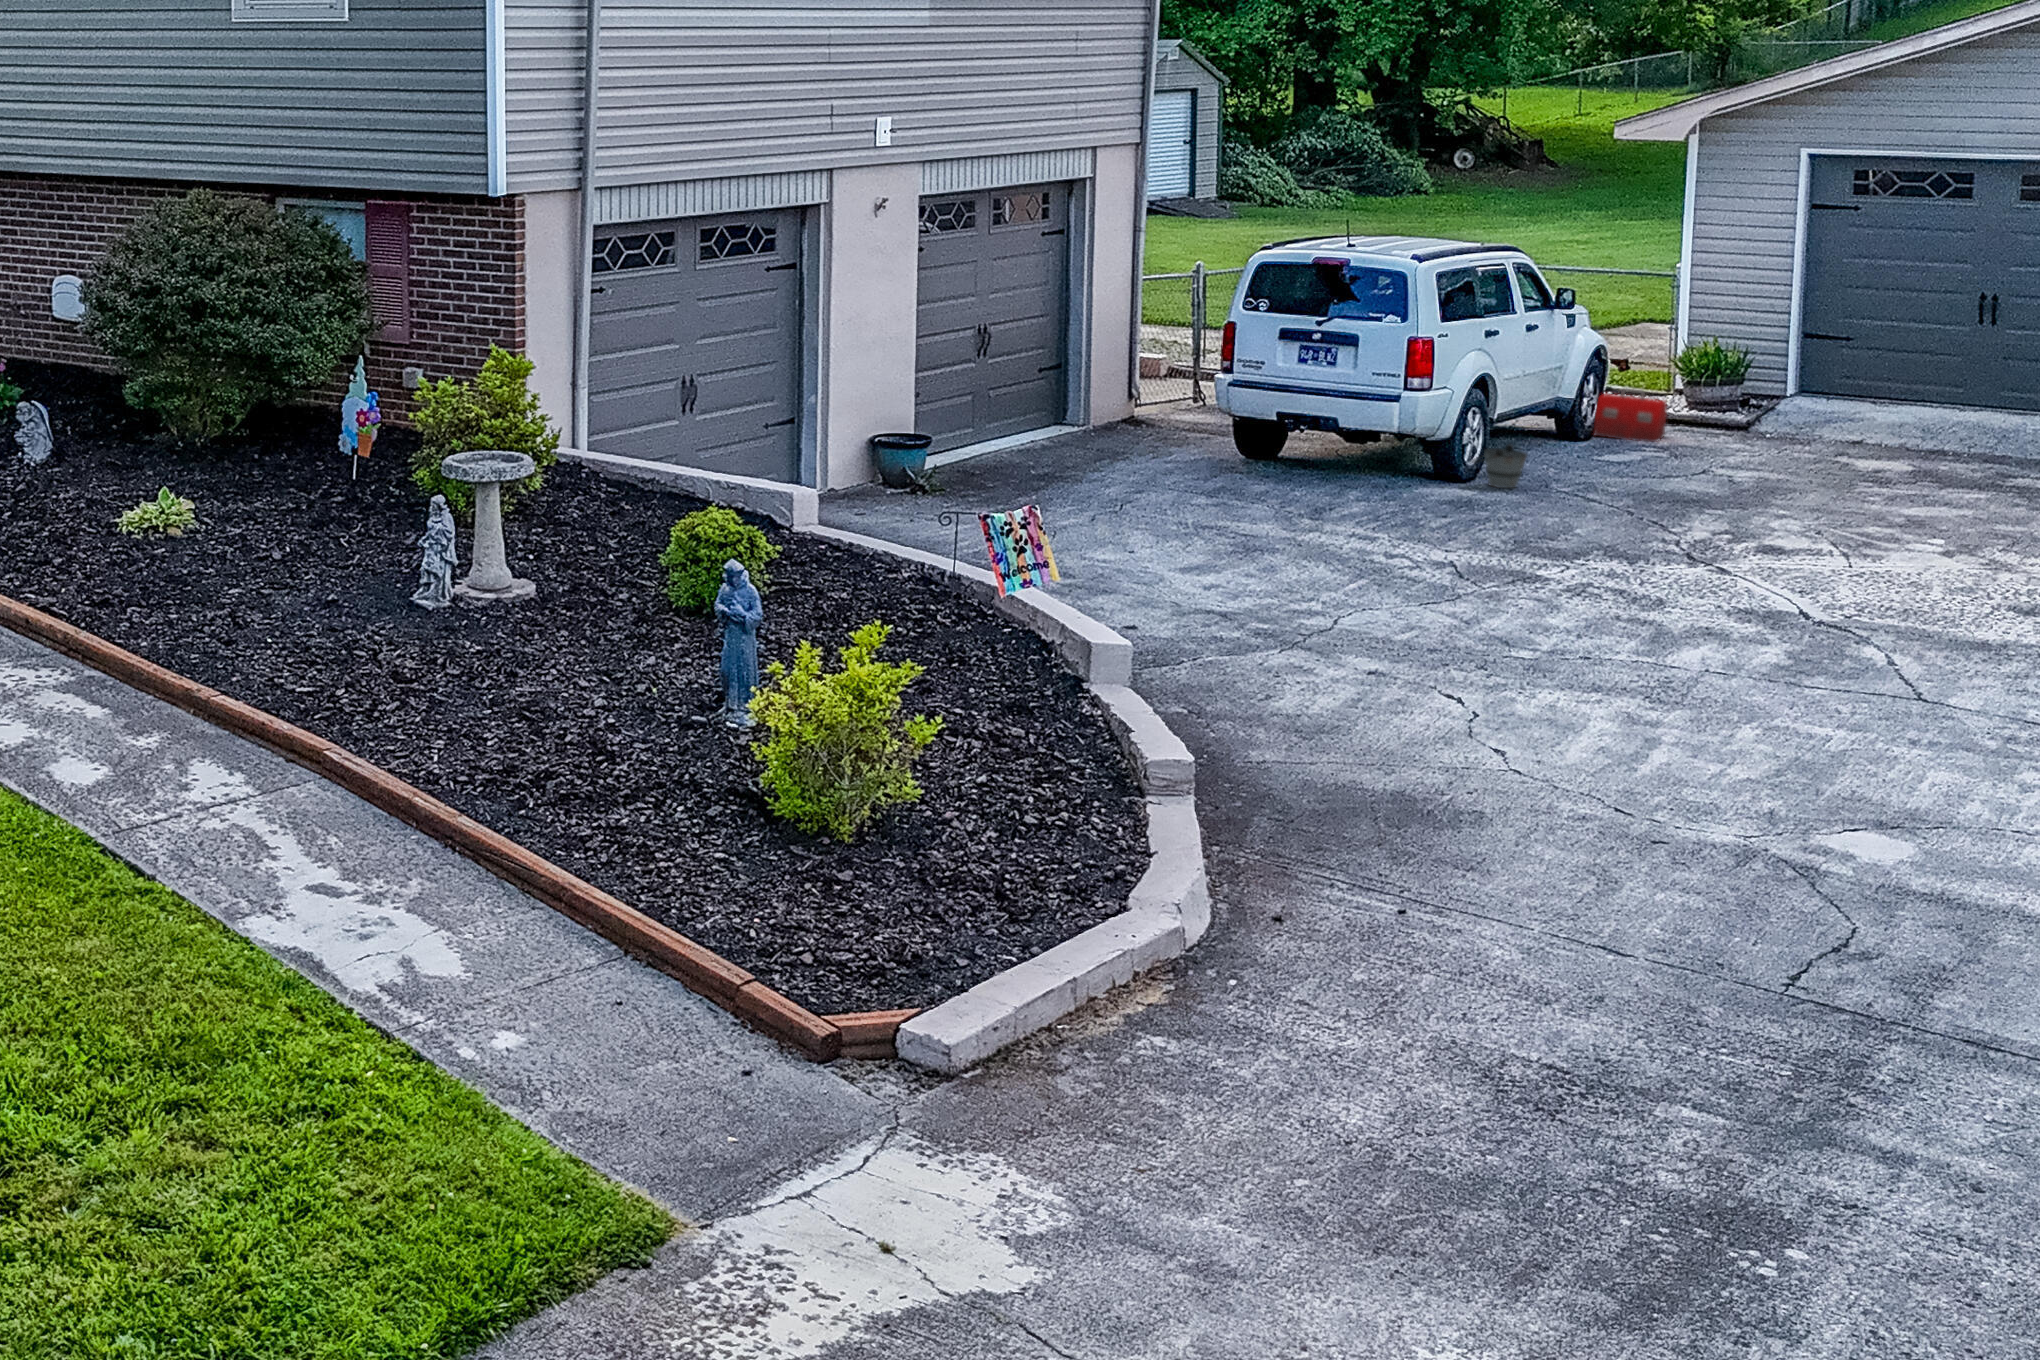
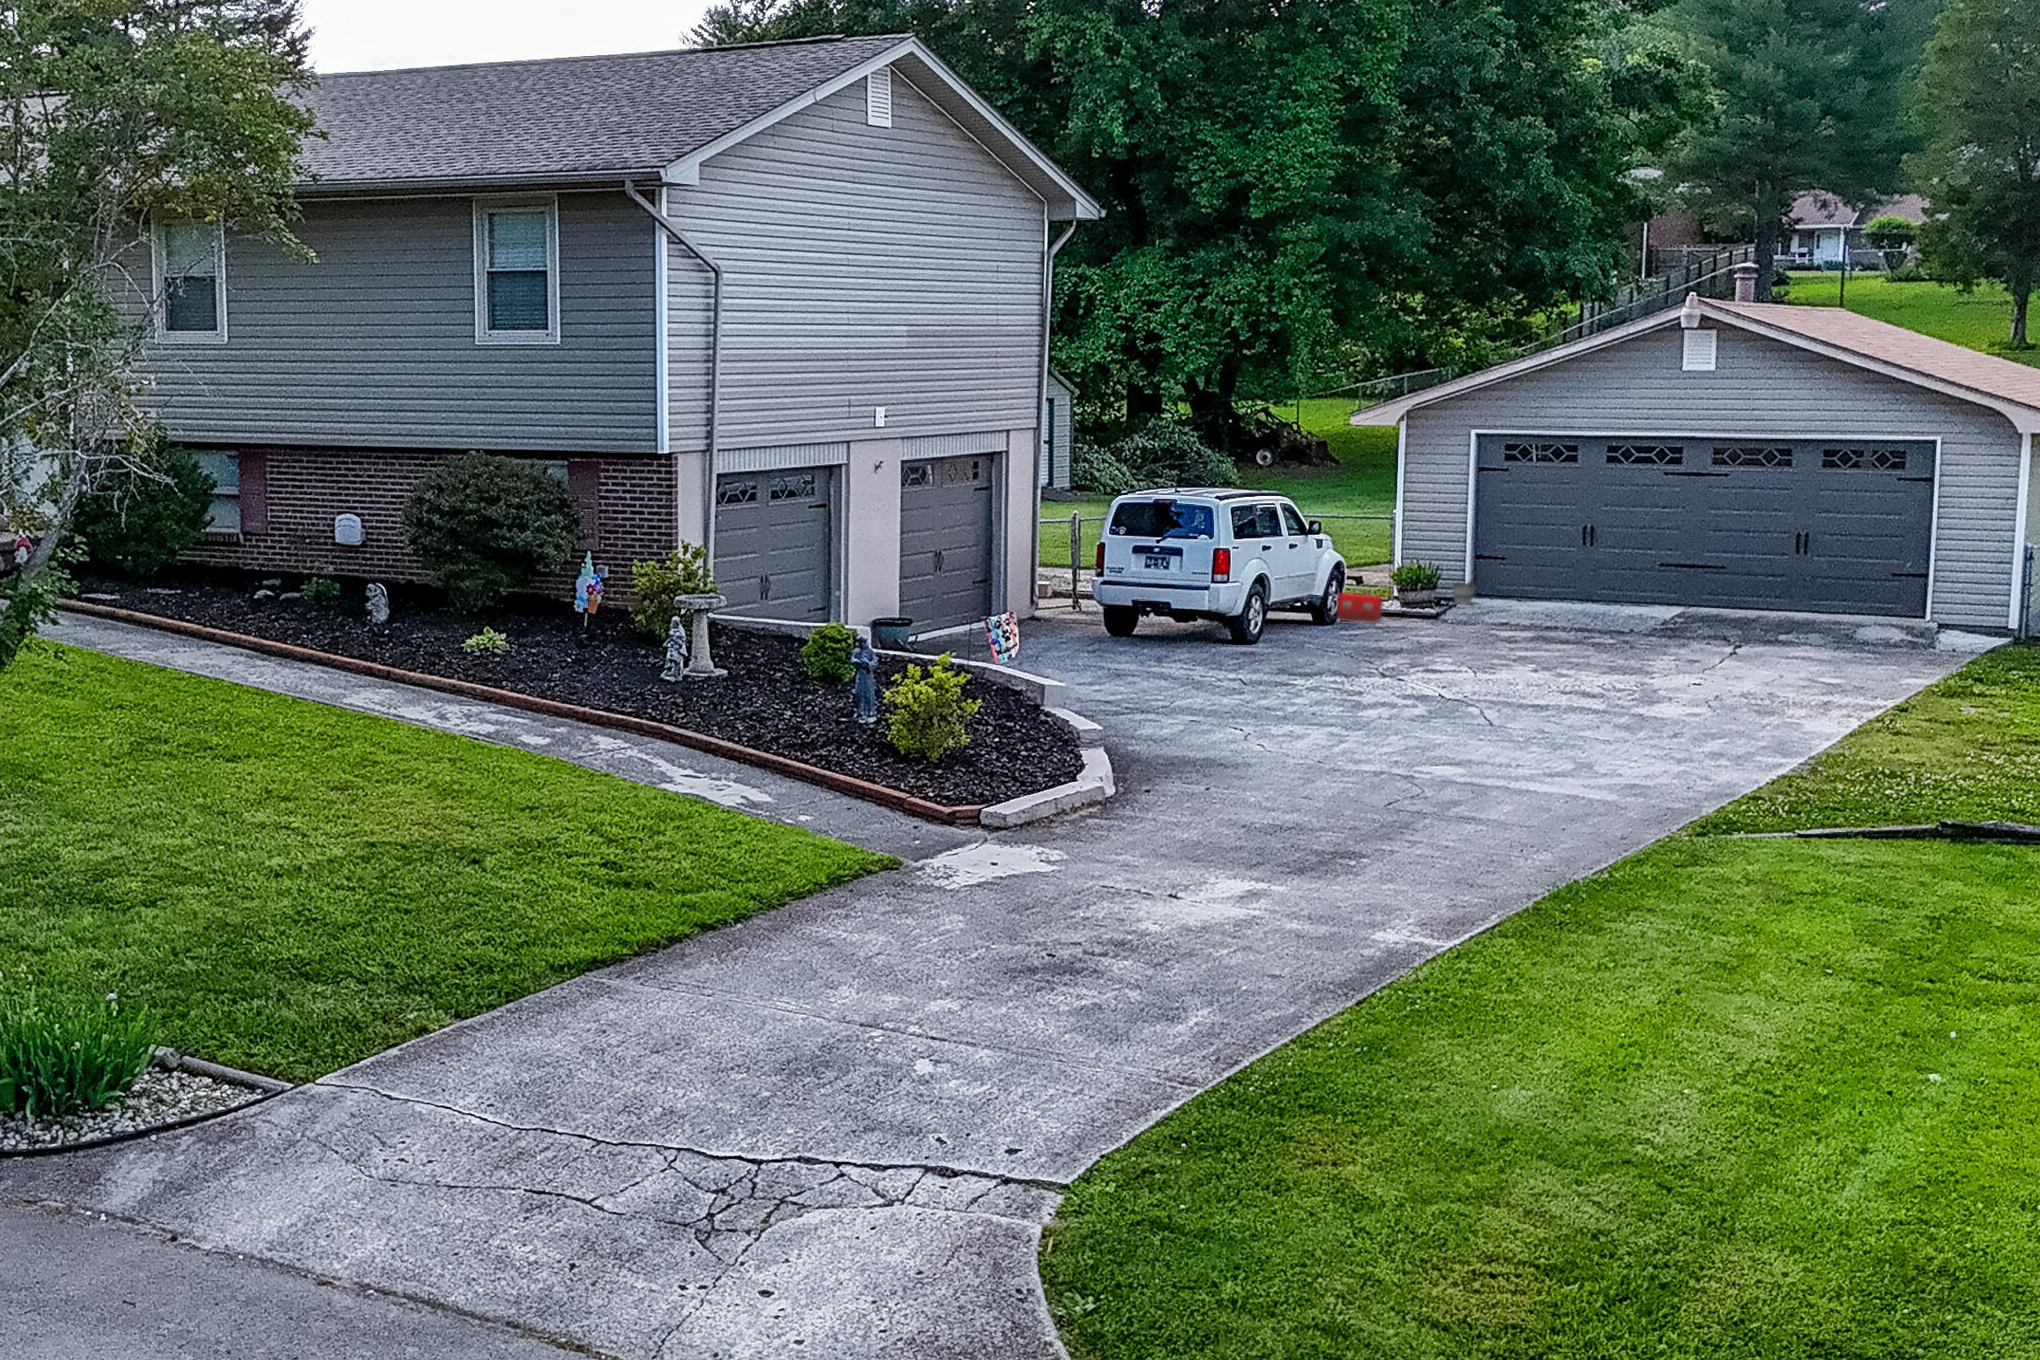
bucket: present [1472,444,1527,488] -> present [1452,581,1476,605]

